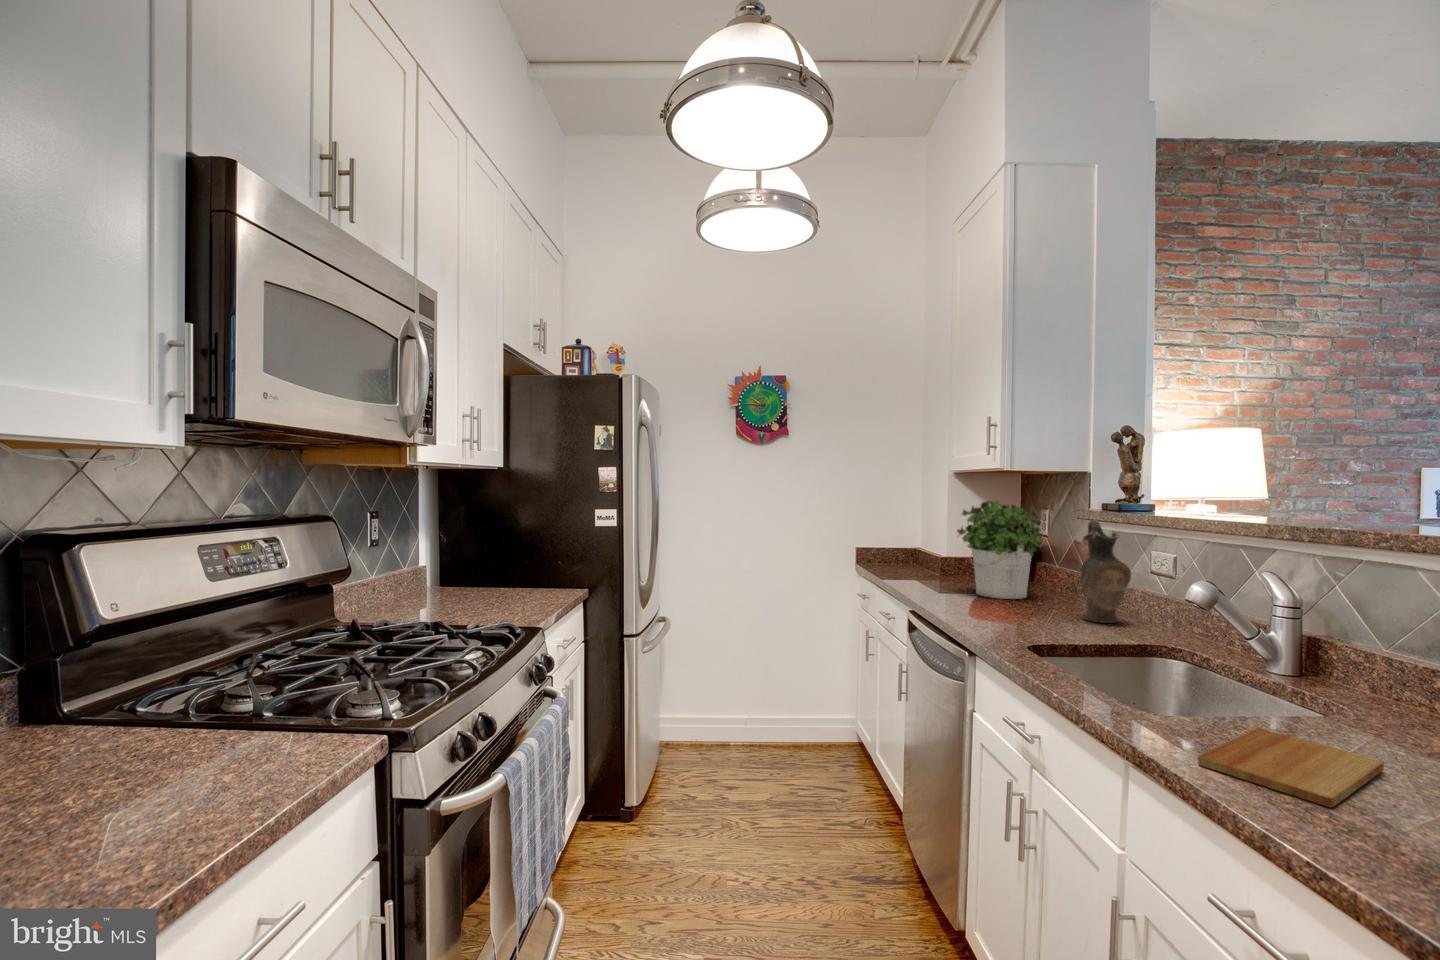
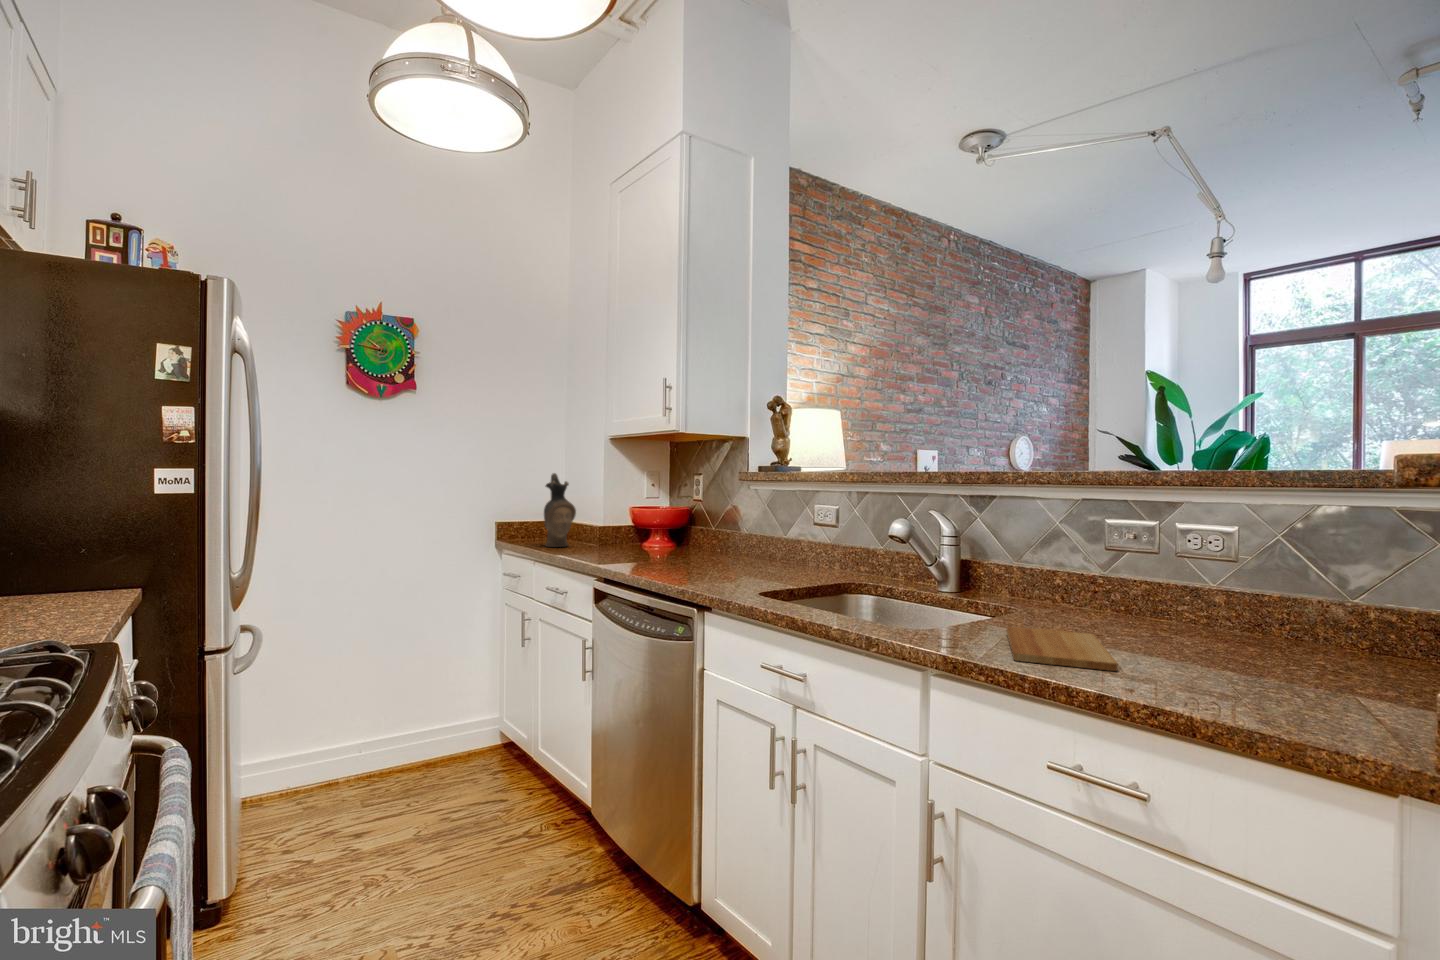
potted plant: present [957,500,1043,599] -> none [637,461,722,560]
ceramic pitcher: present [1081,520,1131,623] -> present [544,473,576,547]

